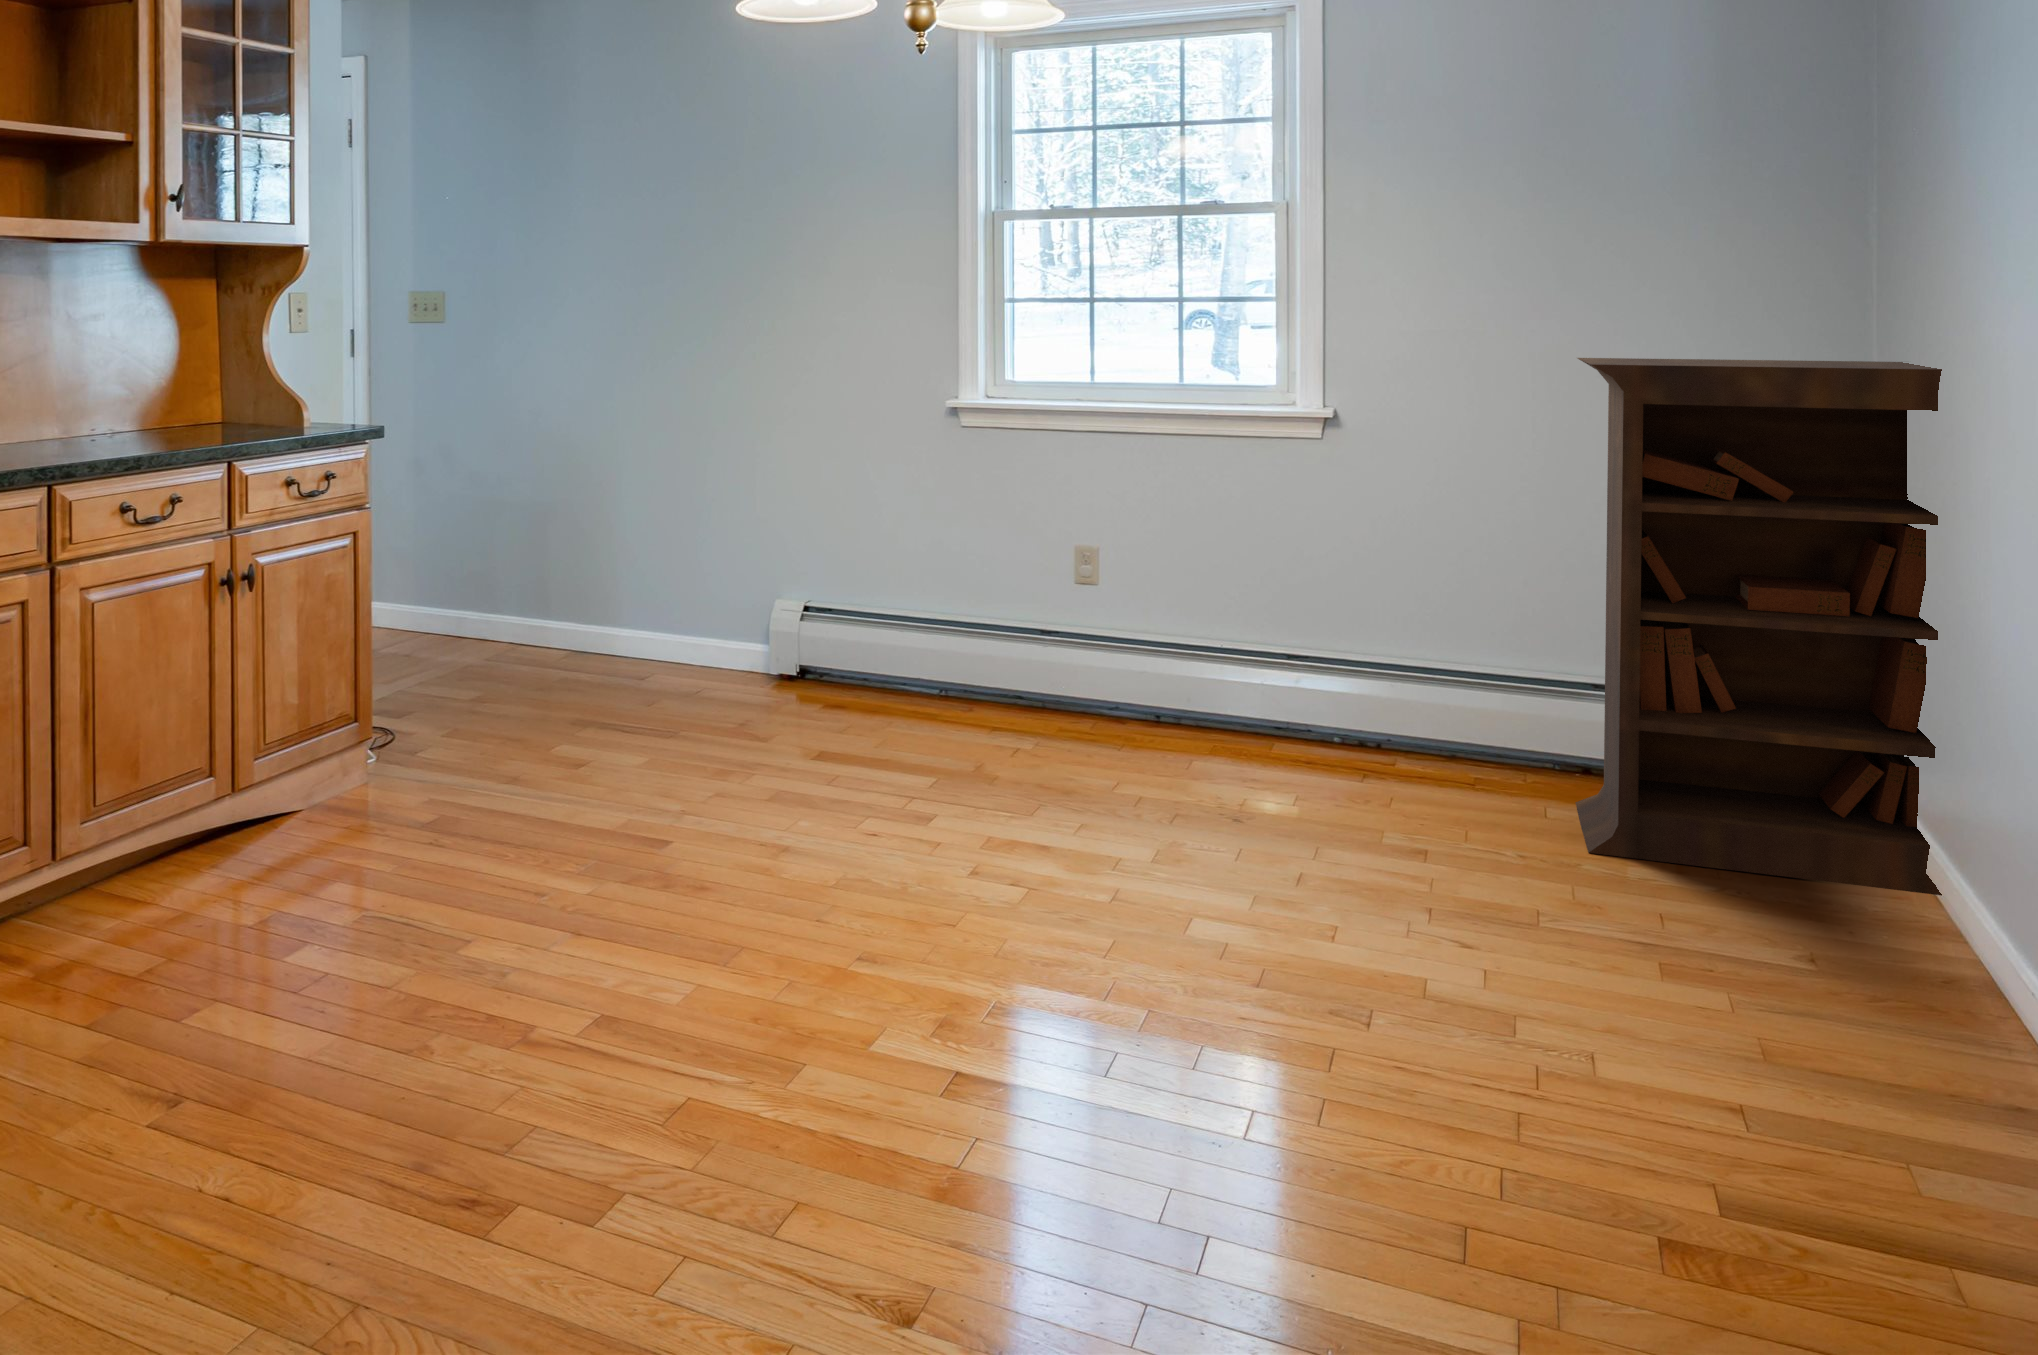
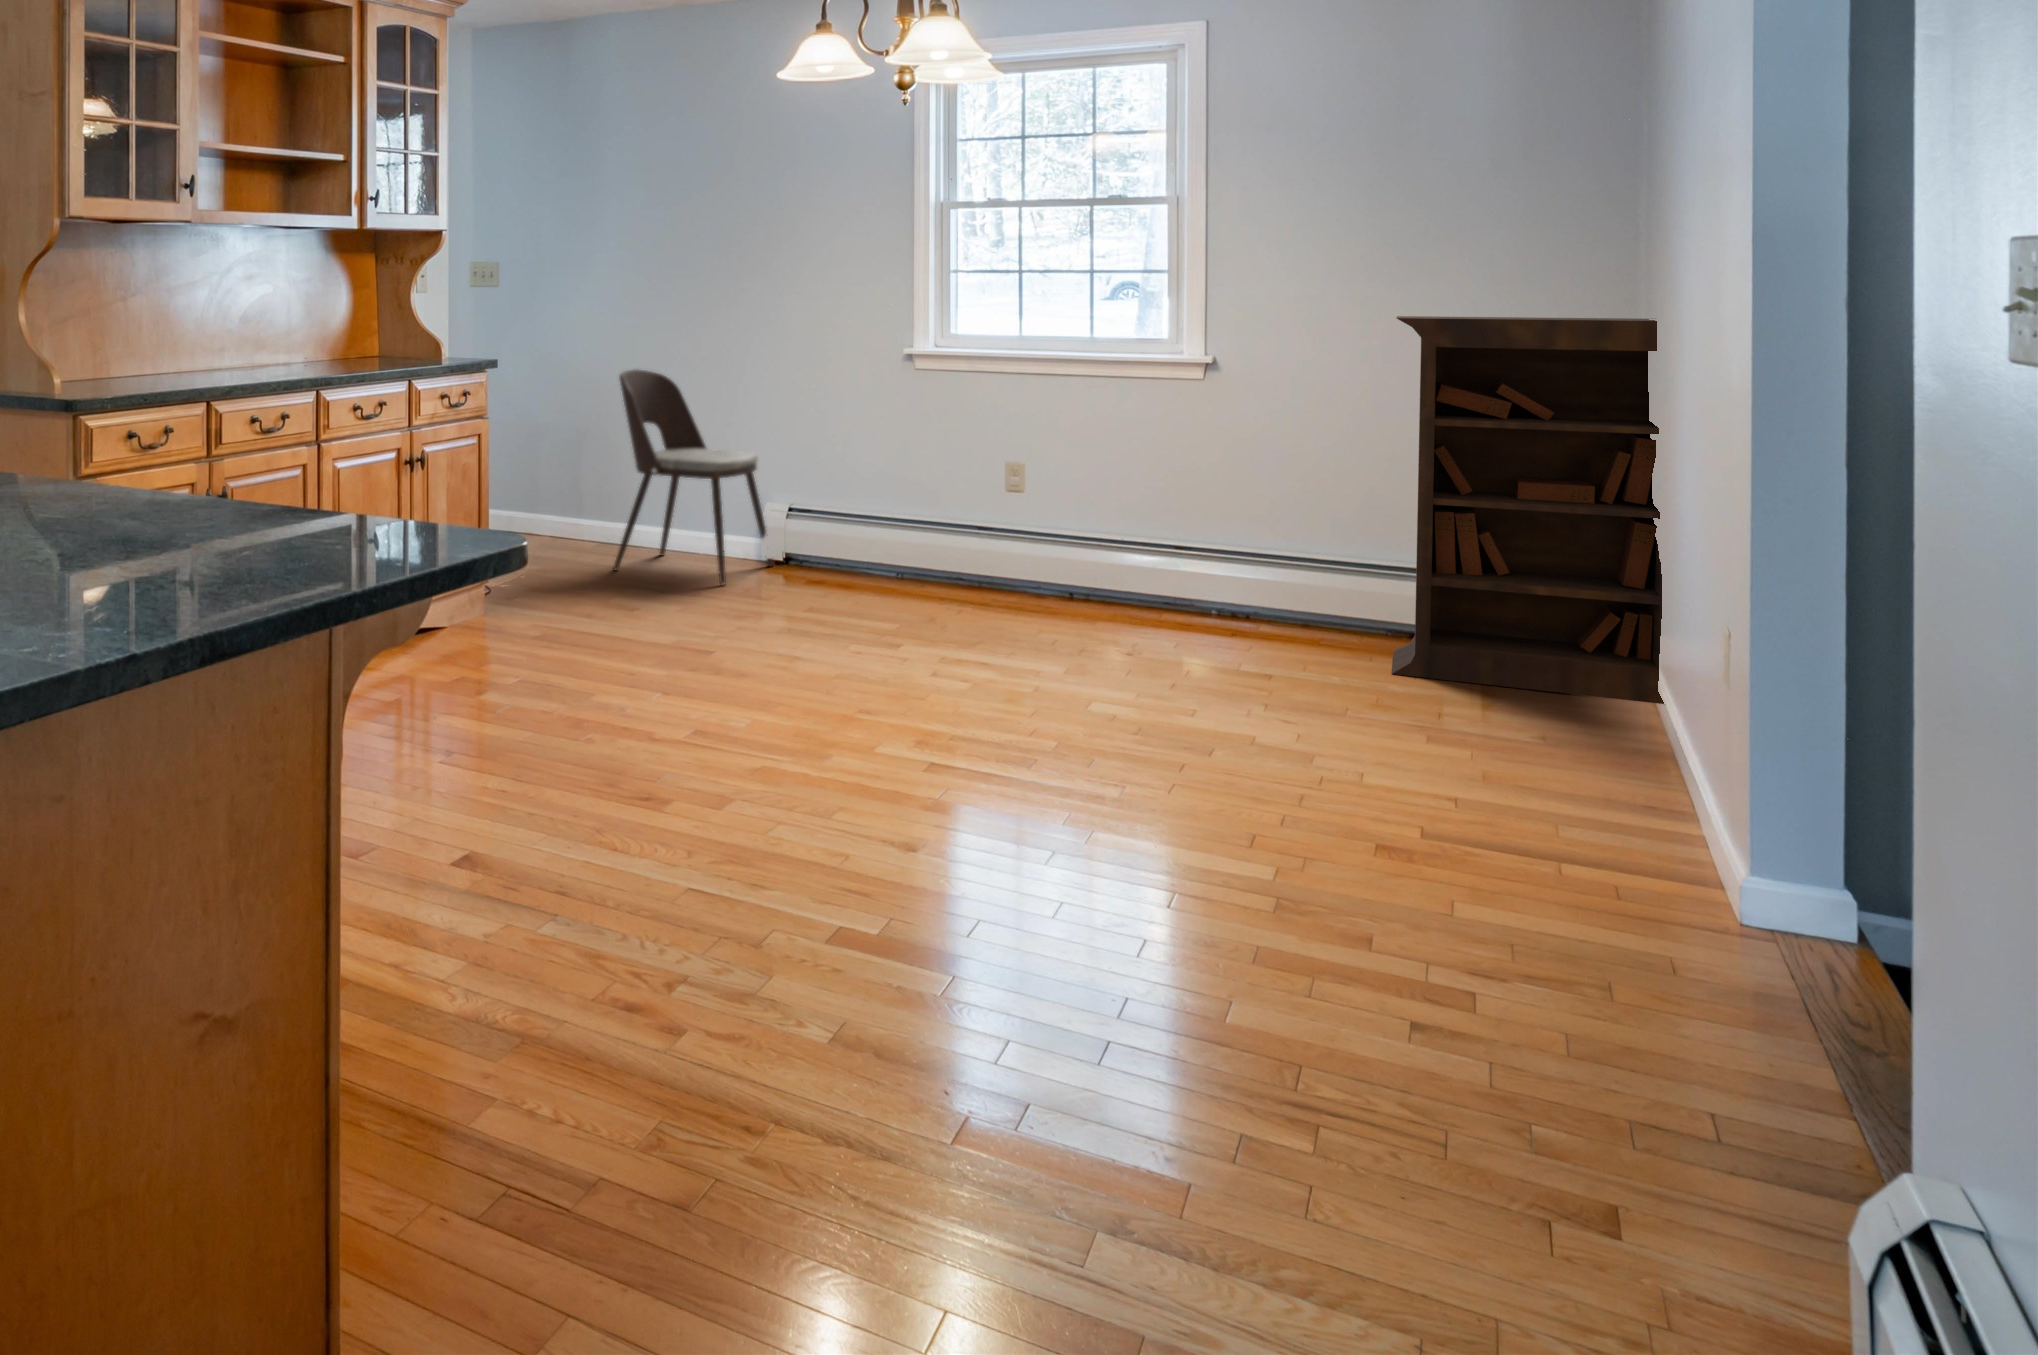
dining chair: none [562,425,777,718] -> present [613,369,773,584]

